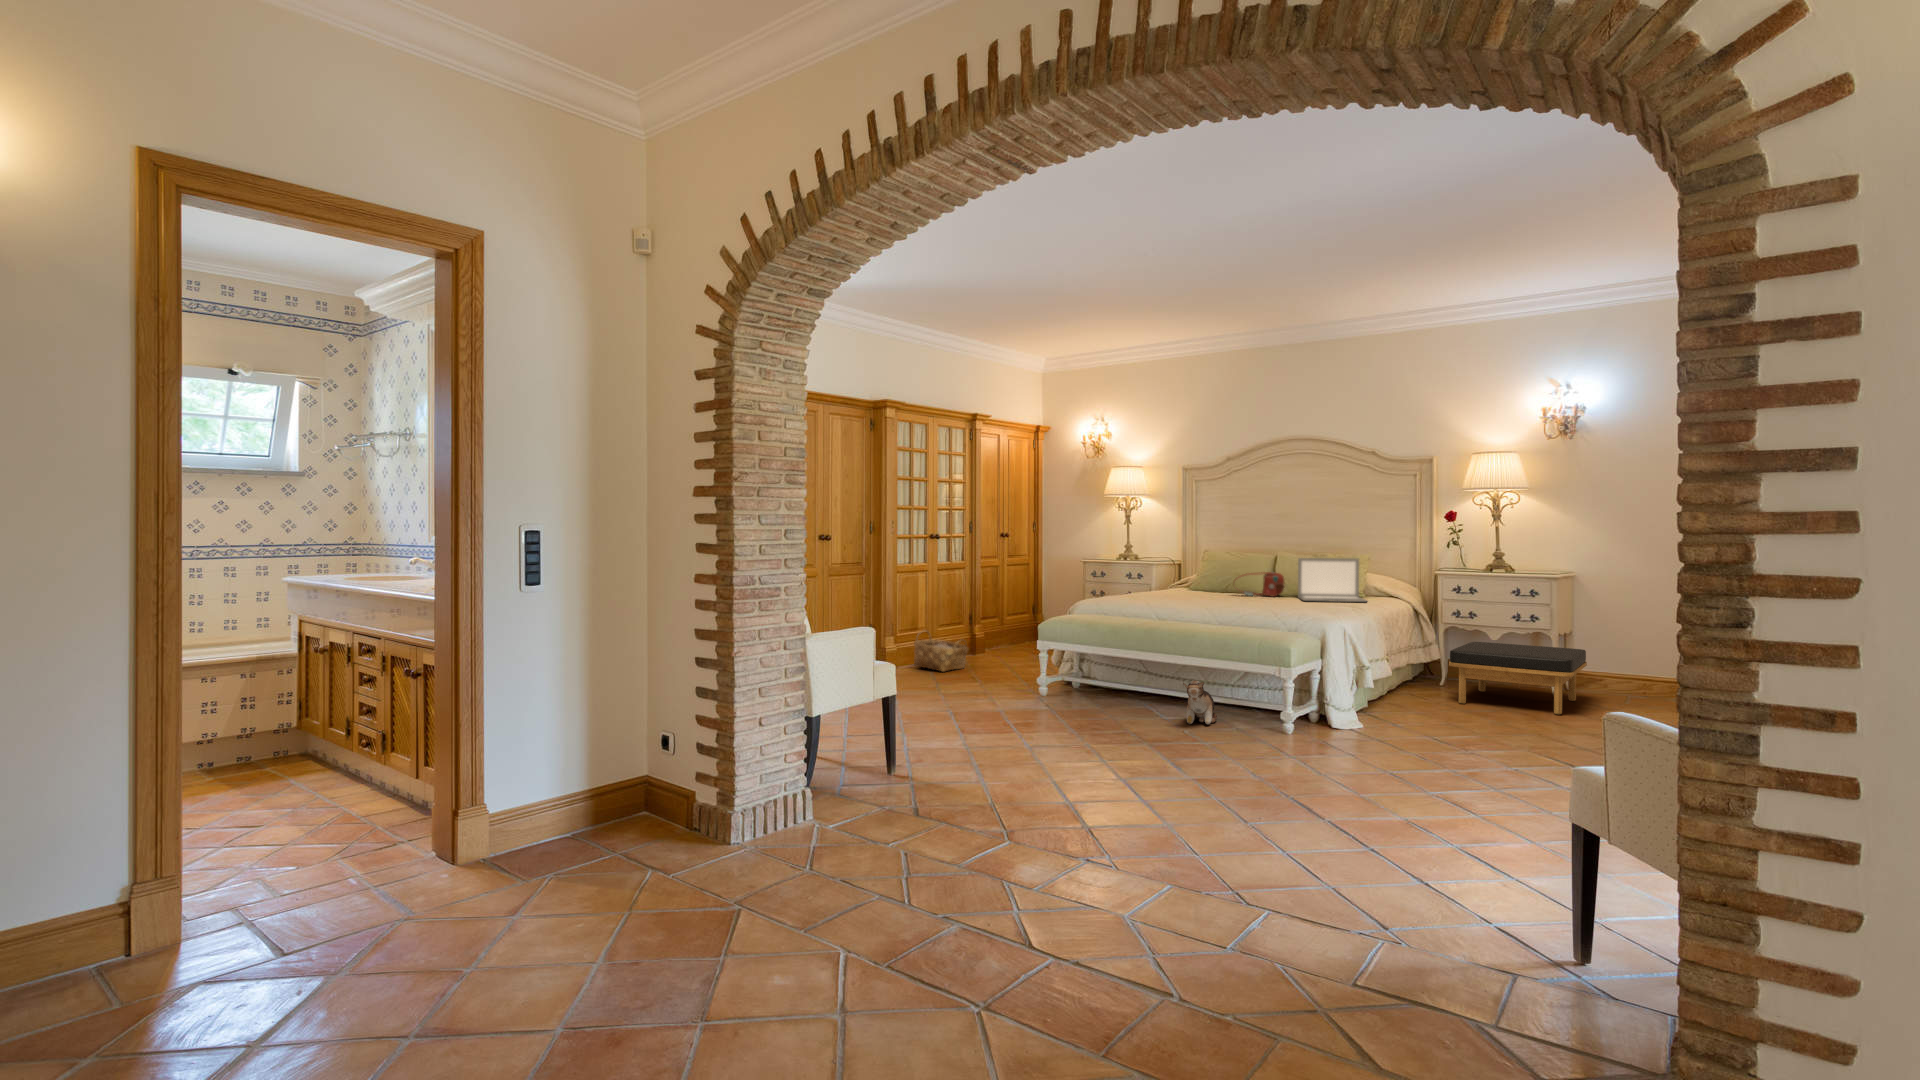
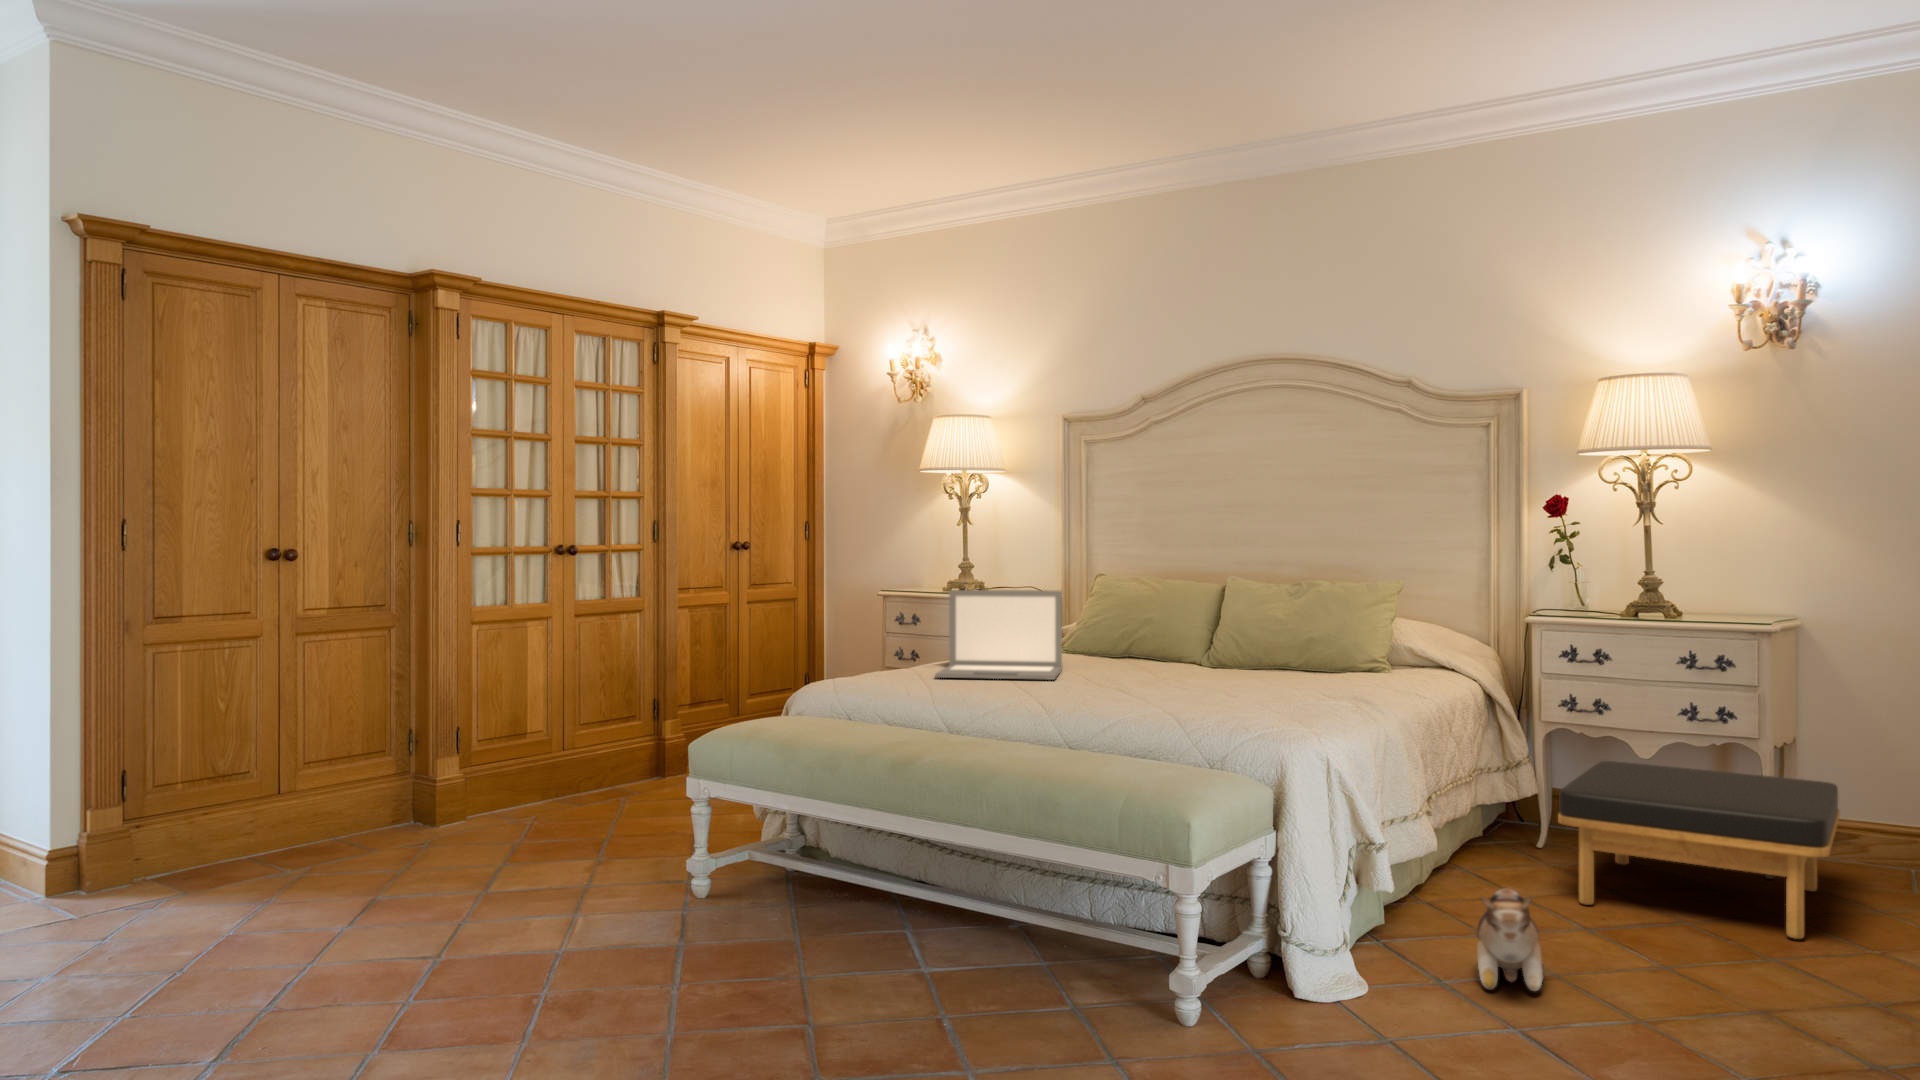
laptop: present [1298,558,1367,602] -> present [935,590,1062,680]
handbag: present [1234,572,1285,597] -> none [1127,618,1230,669]
woven basket: present [914,630,968,672] -> none [505,736,614,824]
plush toy: present [1183,680,1217,724] -> present [1477,888,1544,991]

